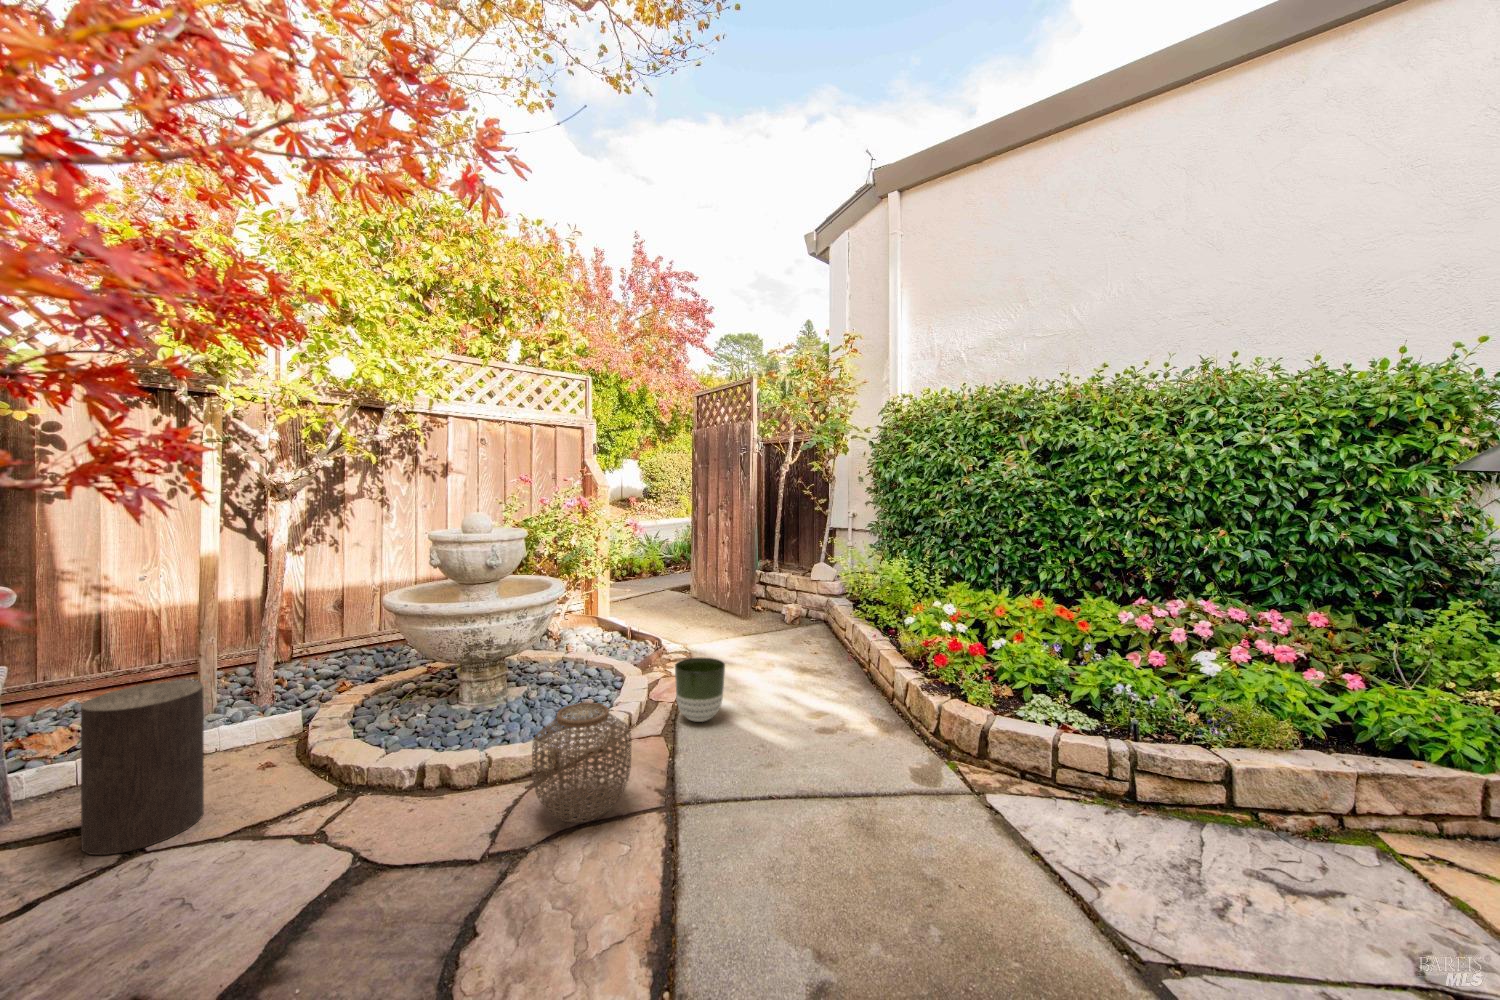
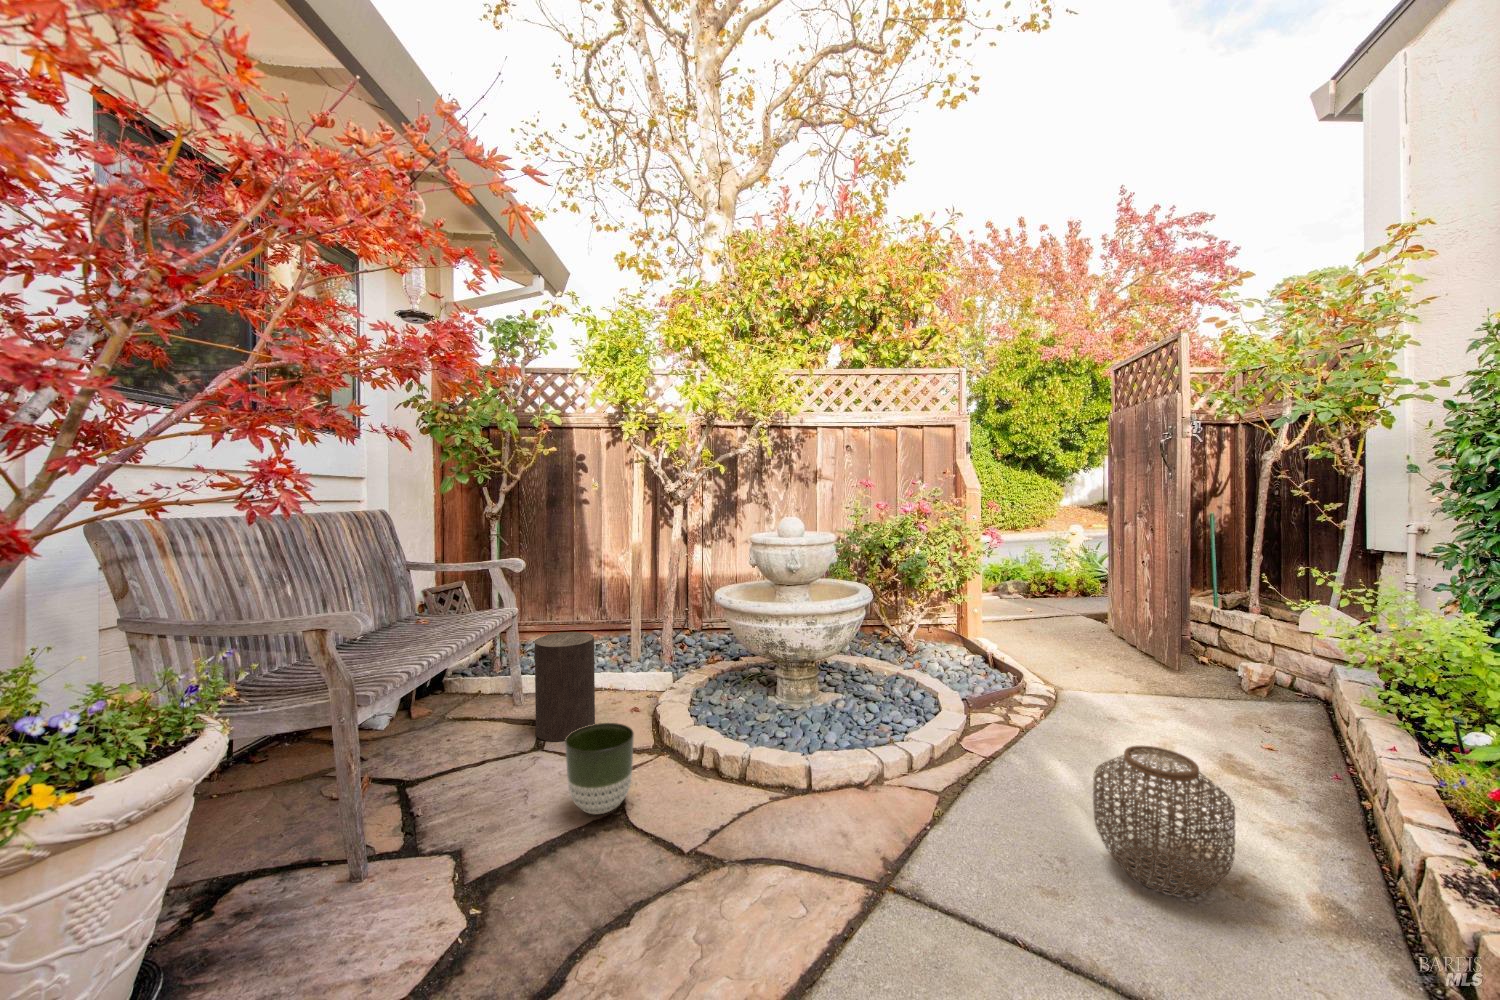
planter: present [675,658,725,722] -> present [565,723,634,814]
woven basket: present [532,703,631,822] -> present [1093,746,1235,897]

